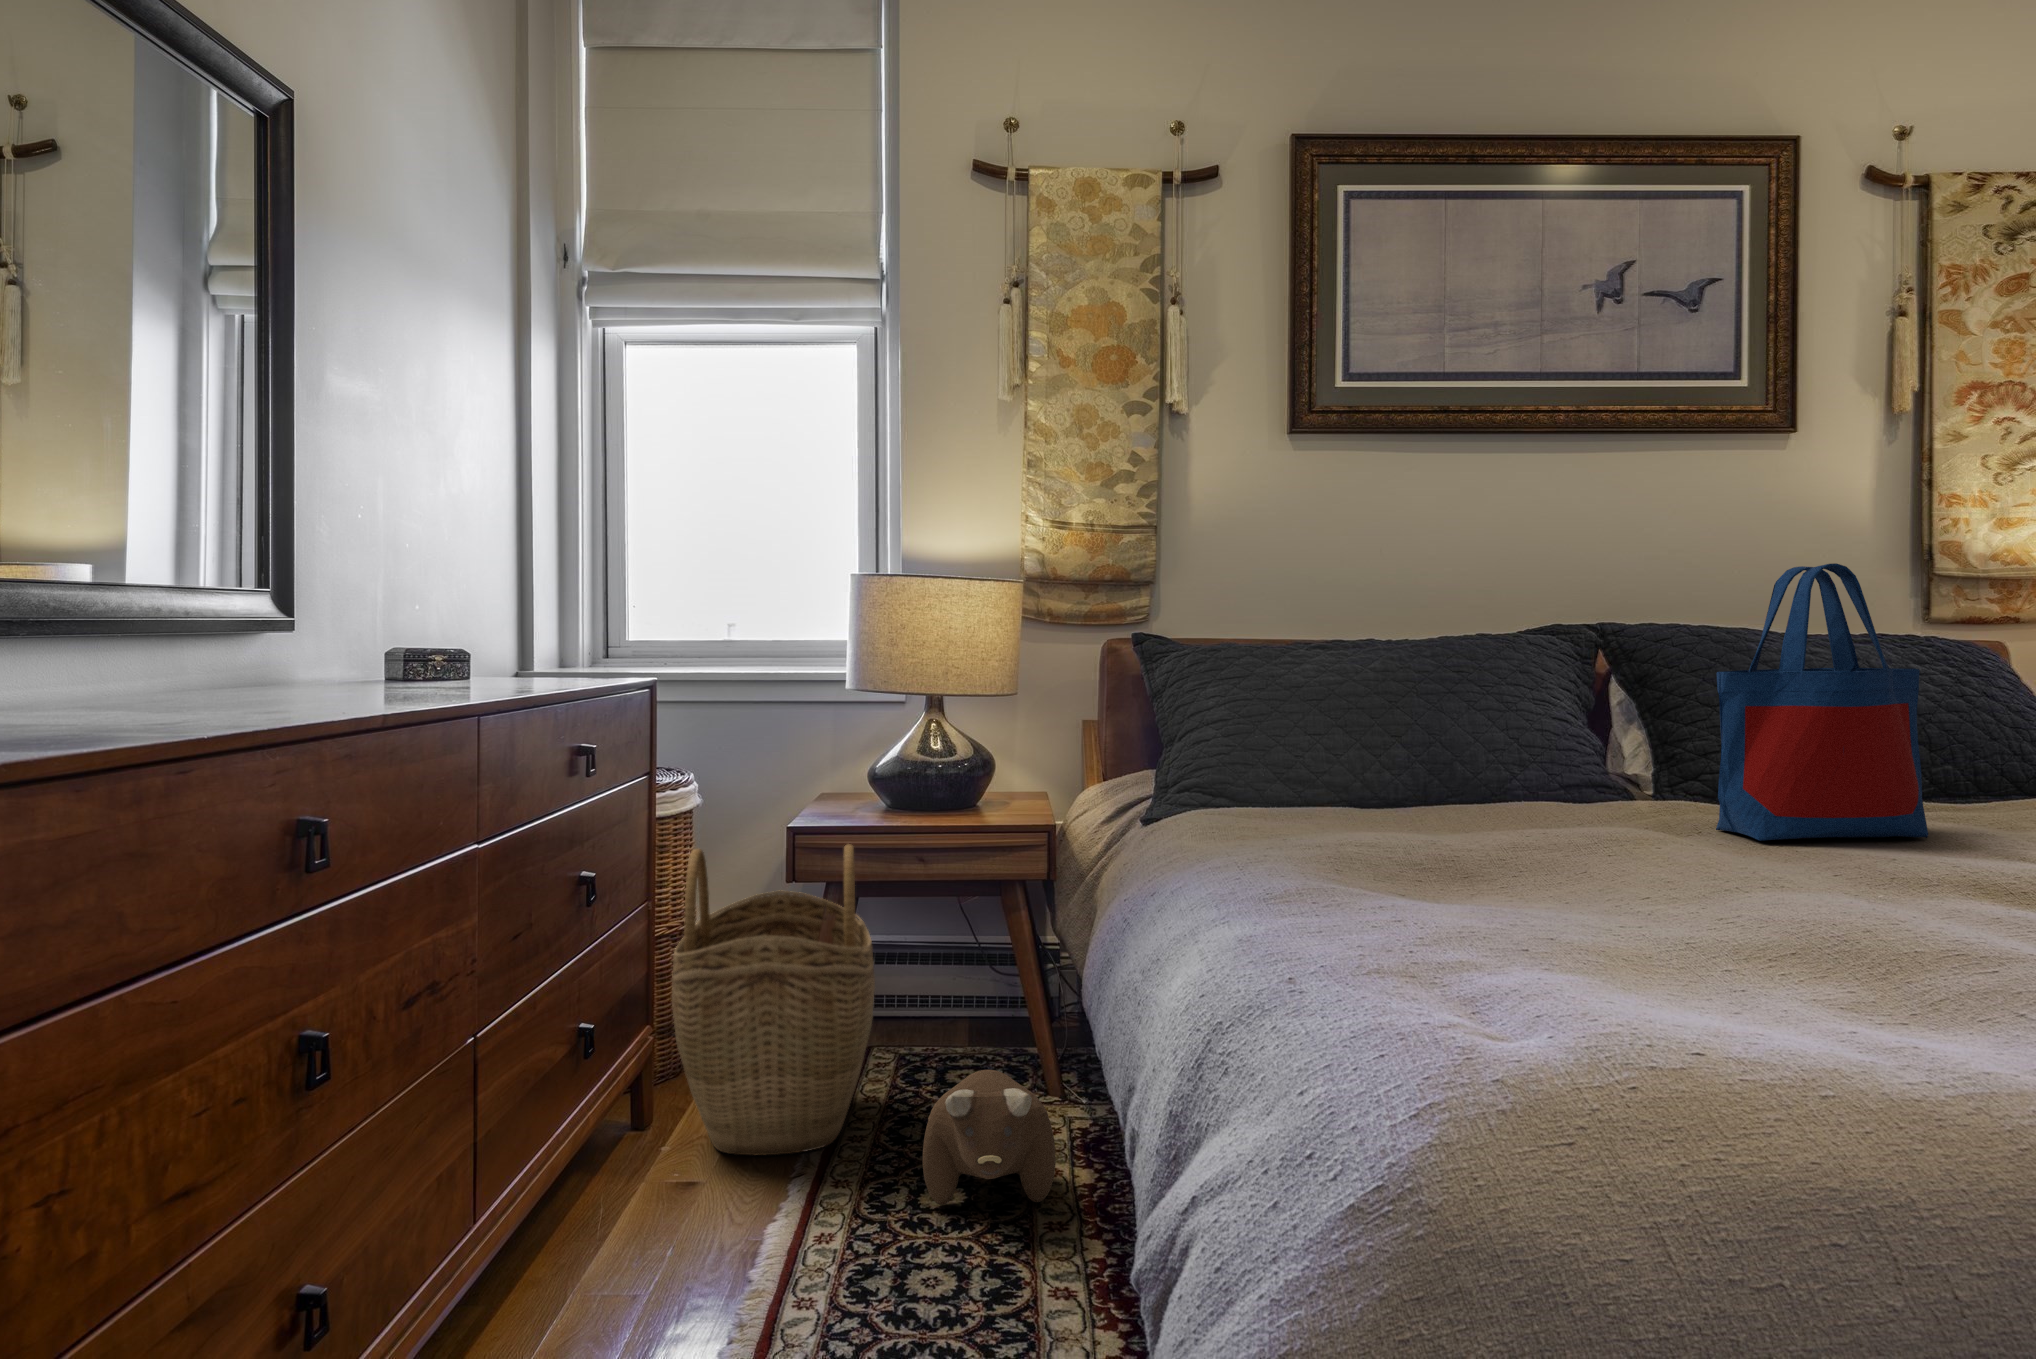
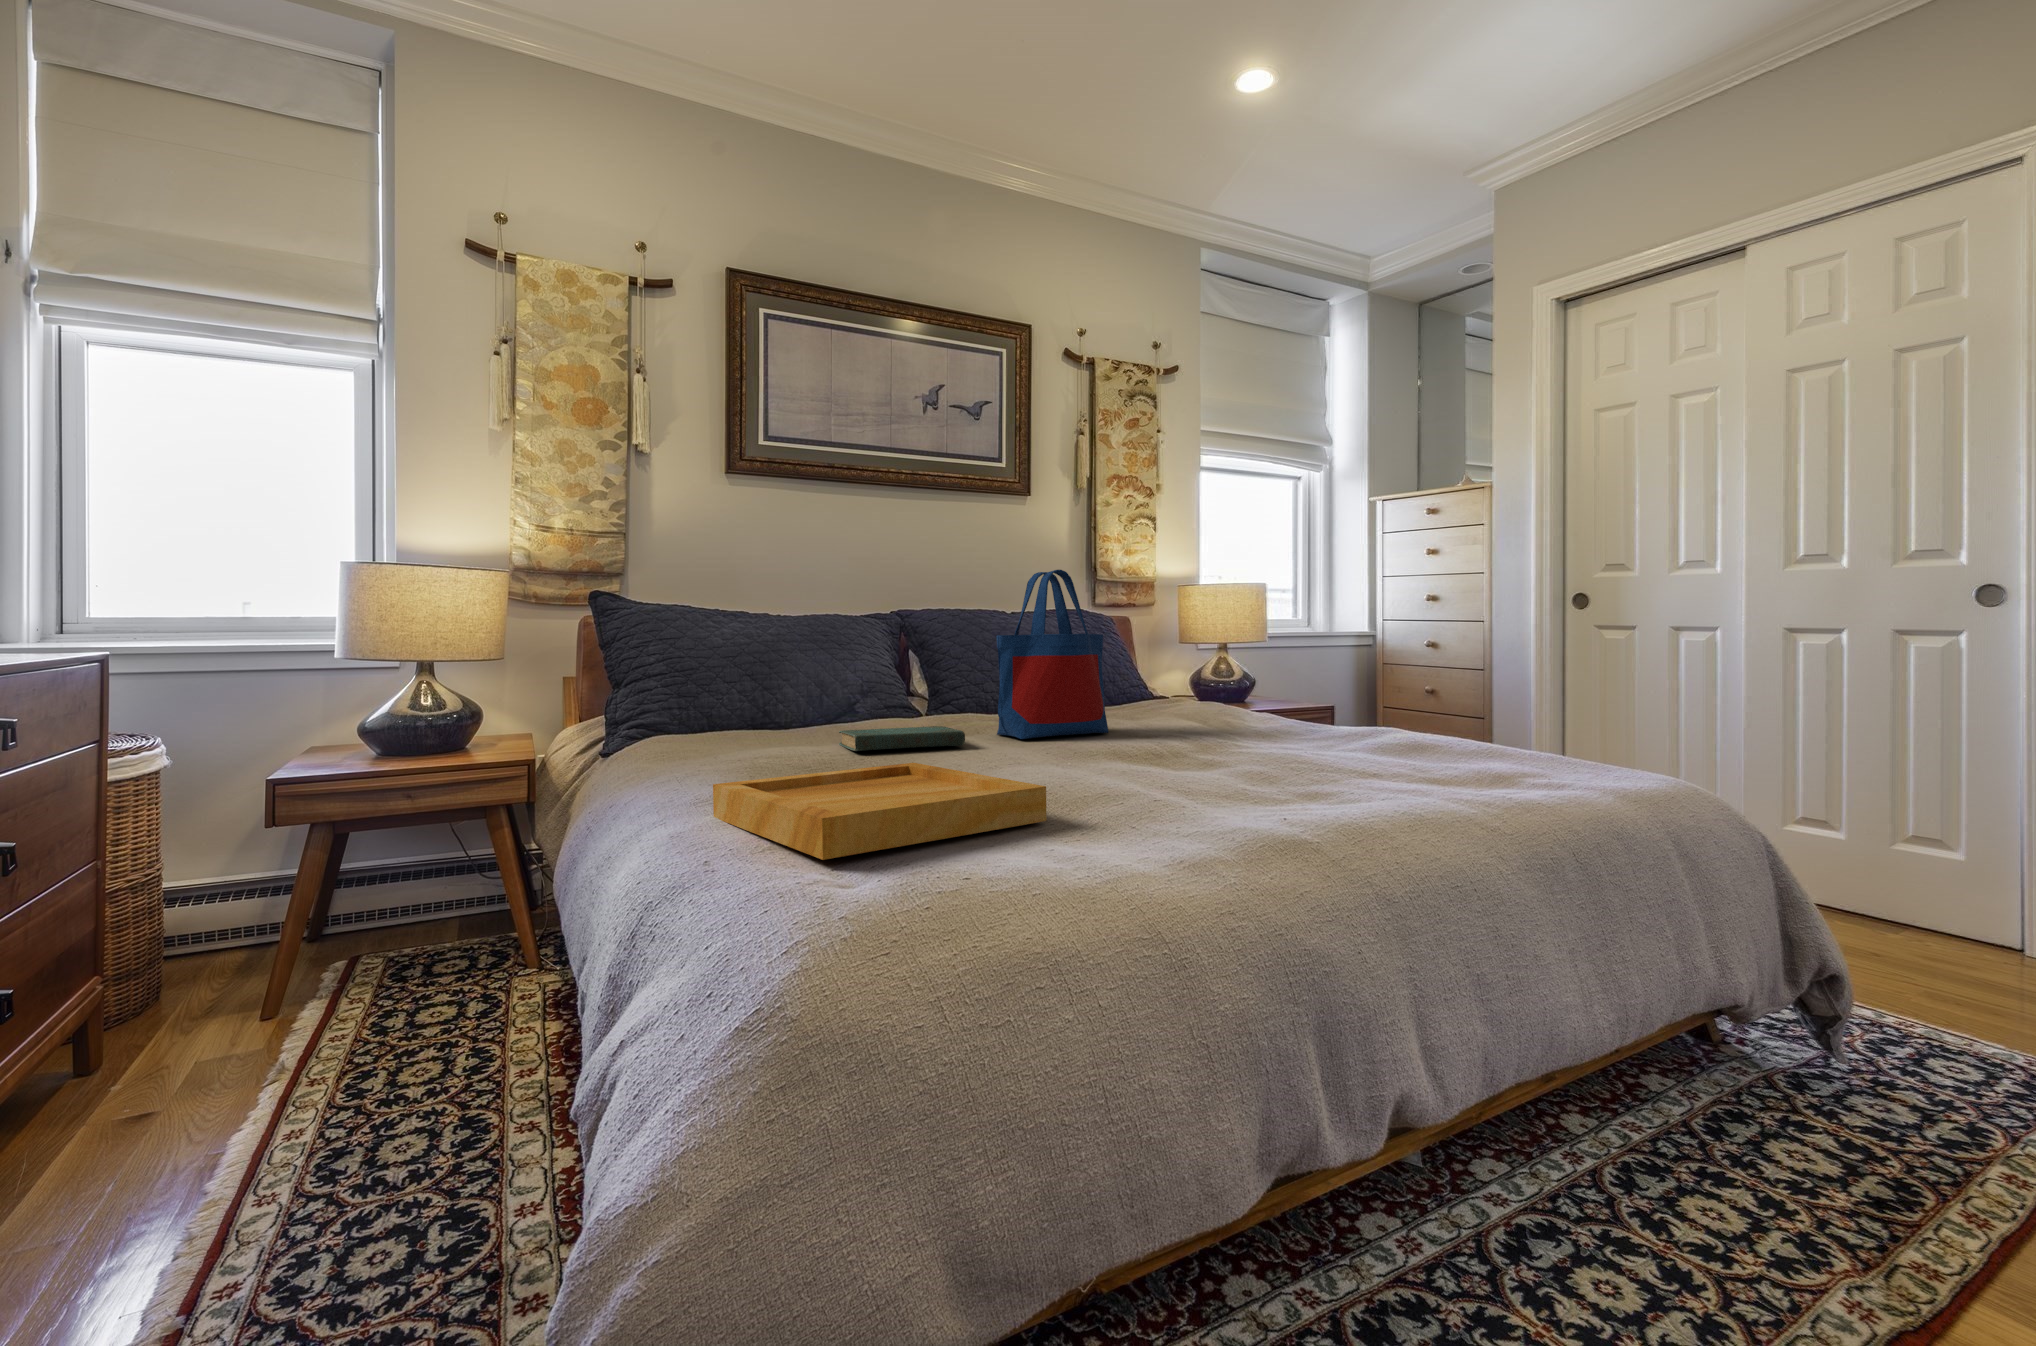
book: none [1457,811,1660,846] -> present [839,726,965,751]
woven basket: present [672,844,875,1155] -> none [125,784,356,1073]
tray: none [1291,874,1790,1009] -> present [713,763,1046,860]
plush toy: present [923,1070,1056,1204] -> none [400,958,528,1078]

